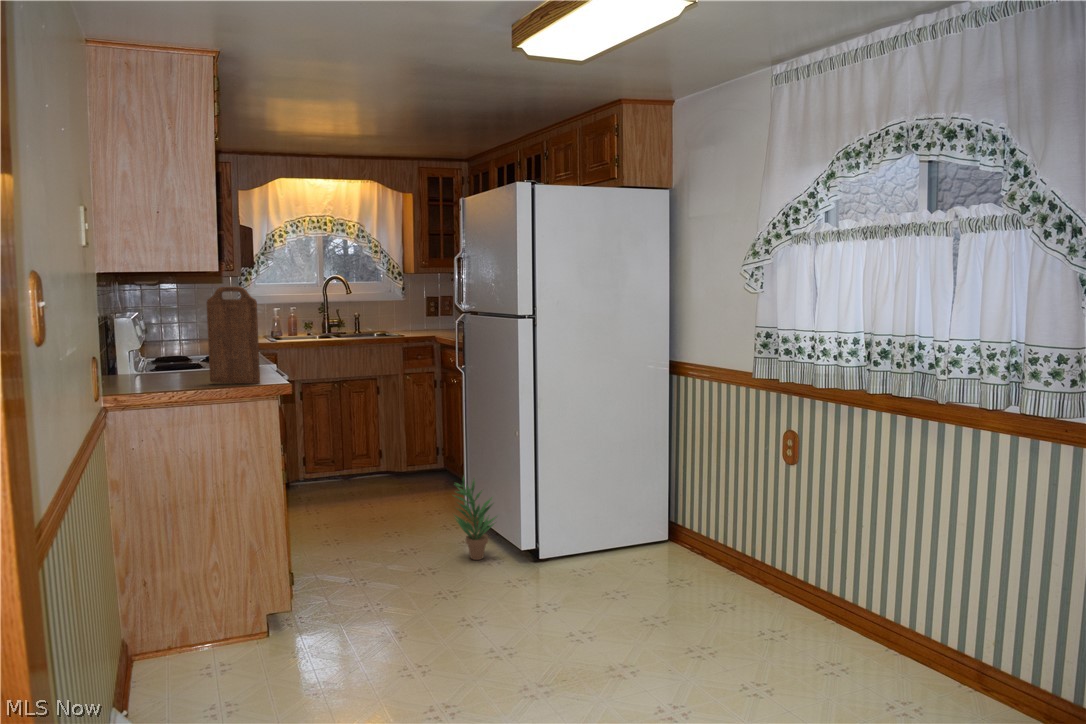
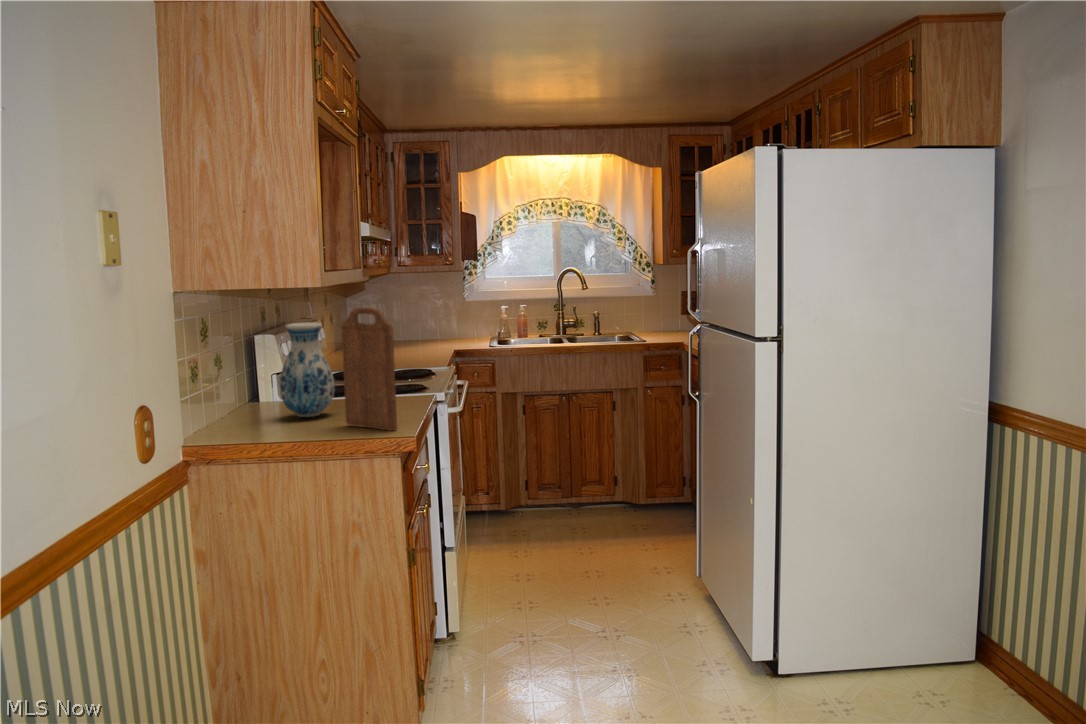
vase: none [139,303,188,381] -> present [280,323,335,417]
potted plant: present [455,477,497,560] -> none [664,541,728,656]

